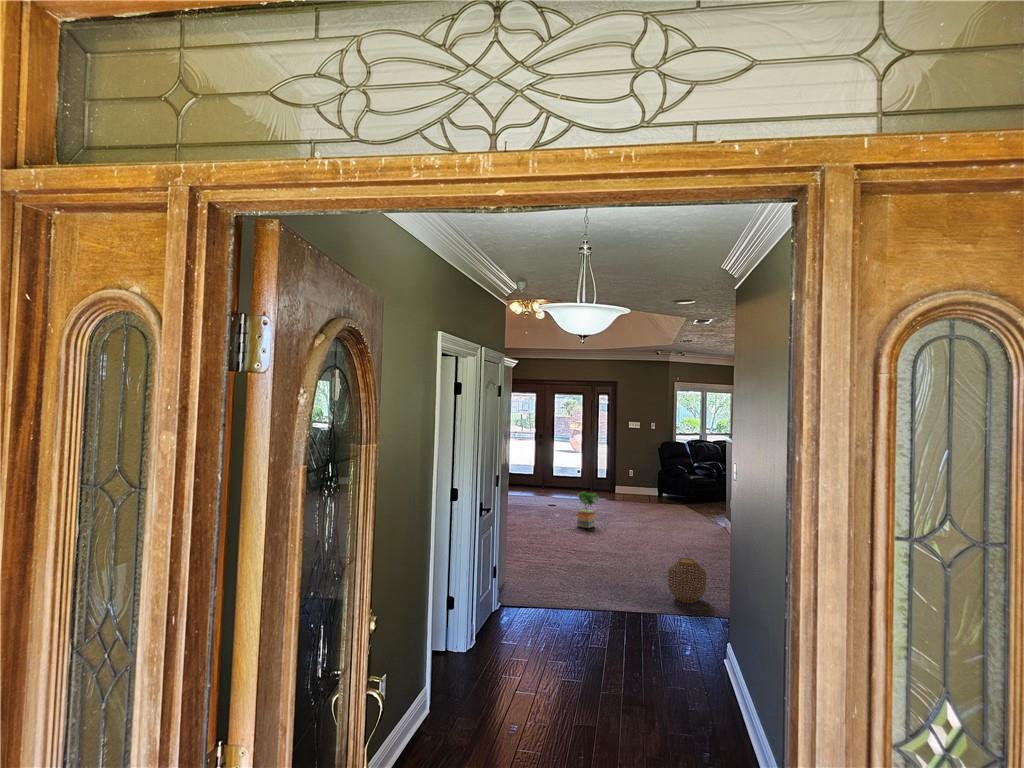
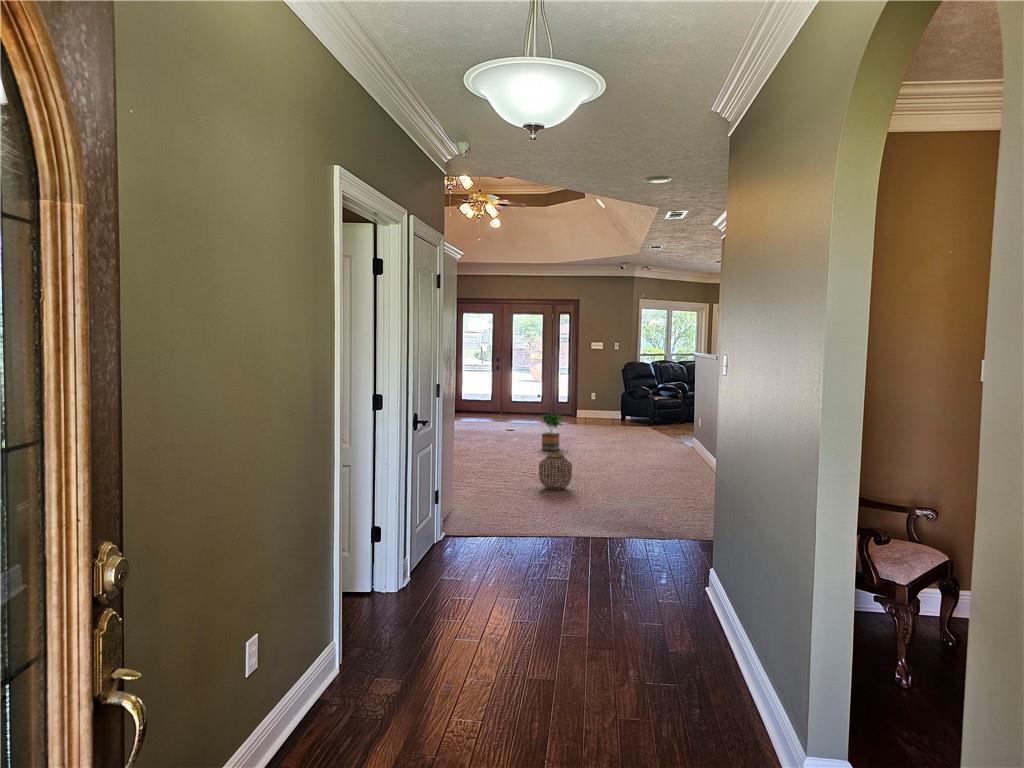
woven basket: present [668,558,706,603] -> present [539,454,572,491]

